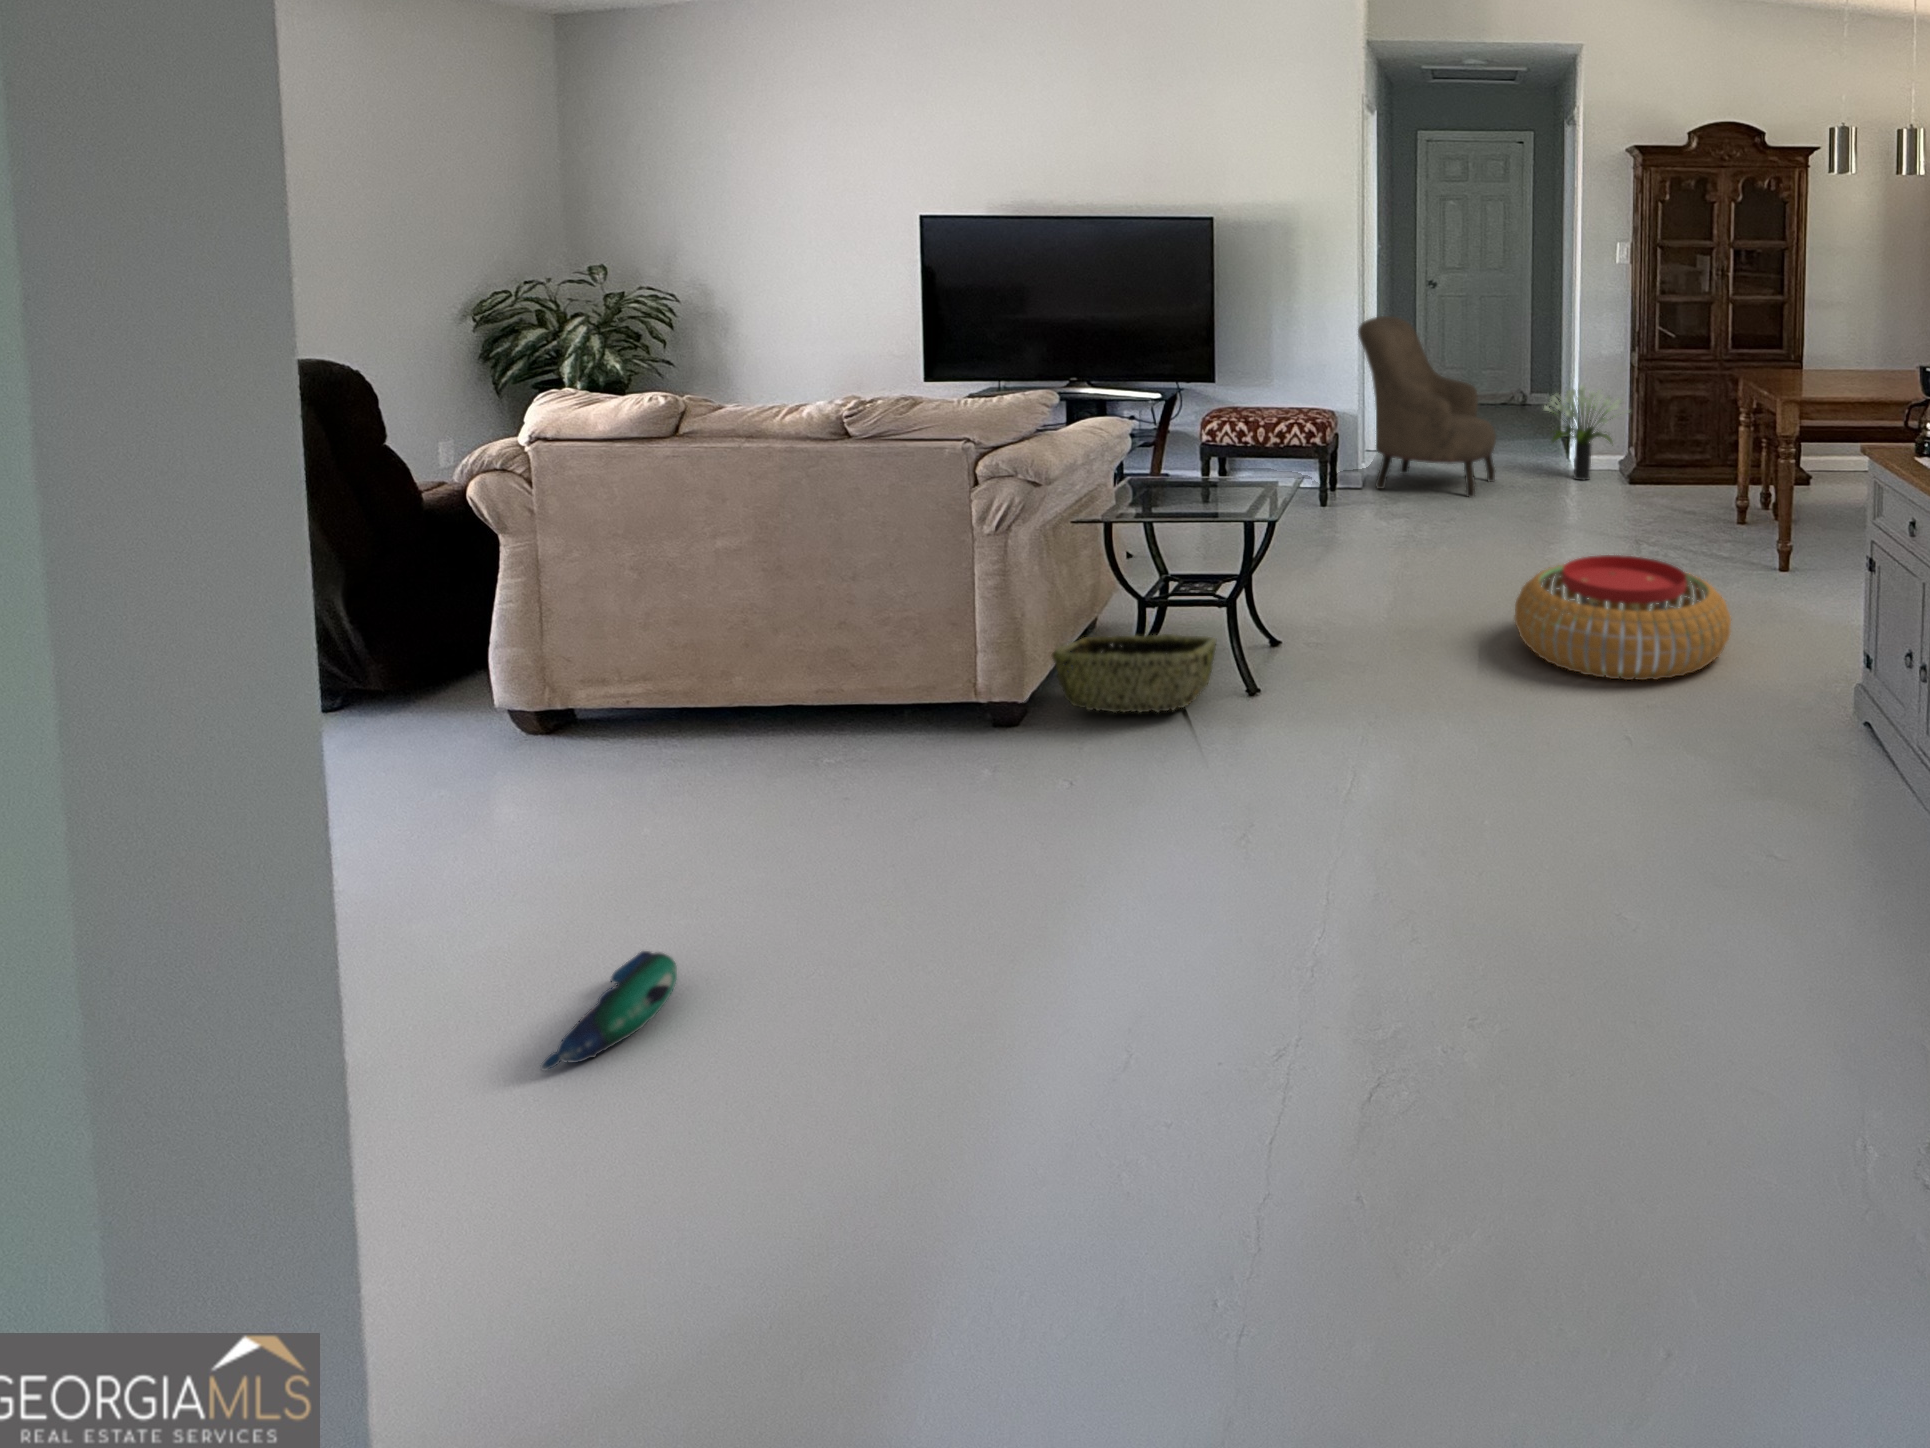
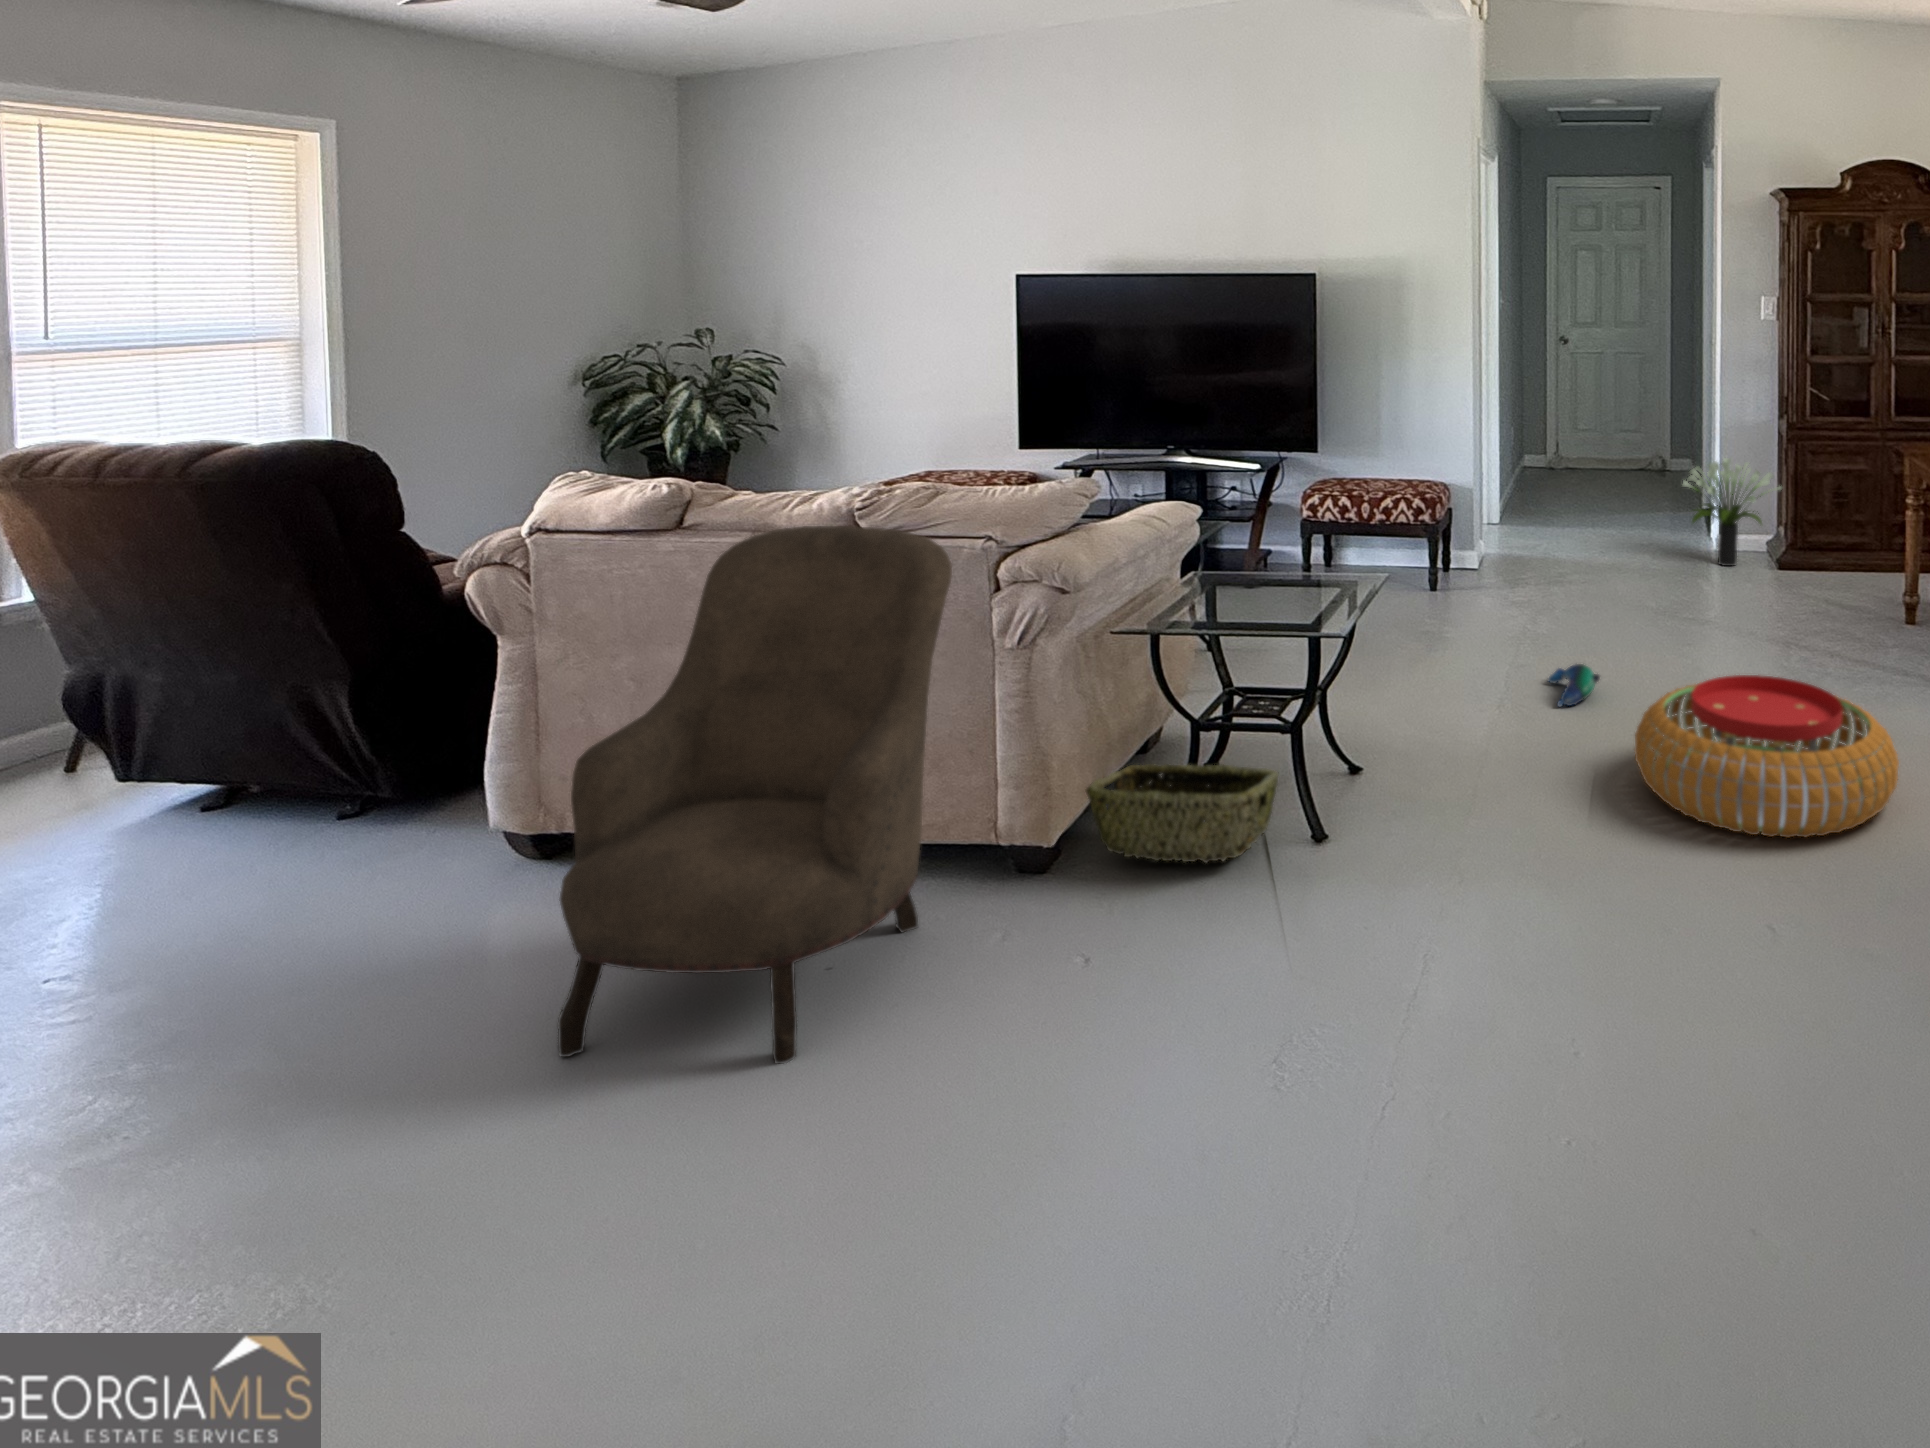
armchair: present [1358,316,1496,497] -> present [558,526,952,1064]
plush toy: present [541,951,677,1070] -> present [1548,664,1600,707]

